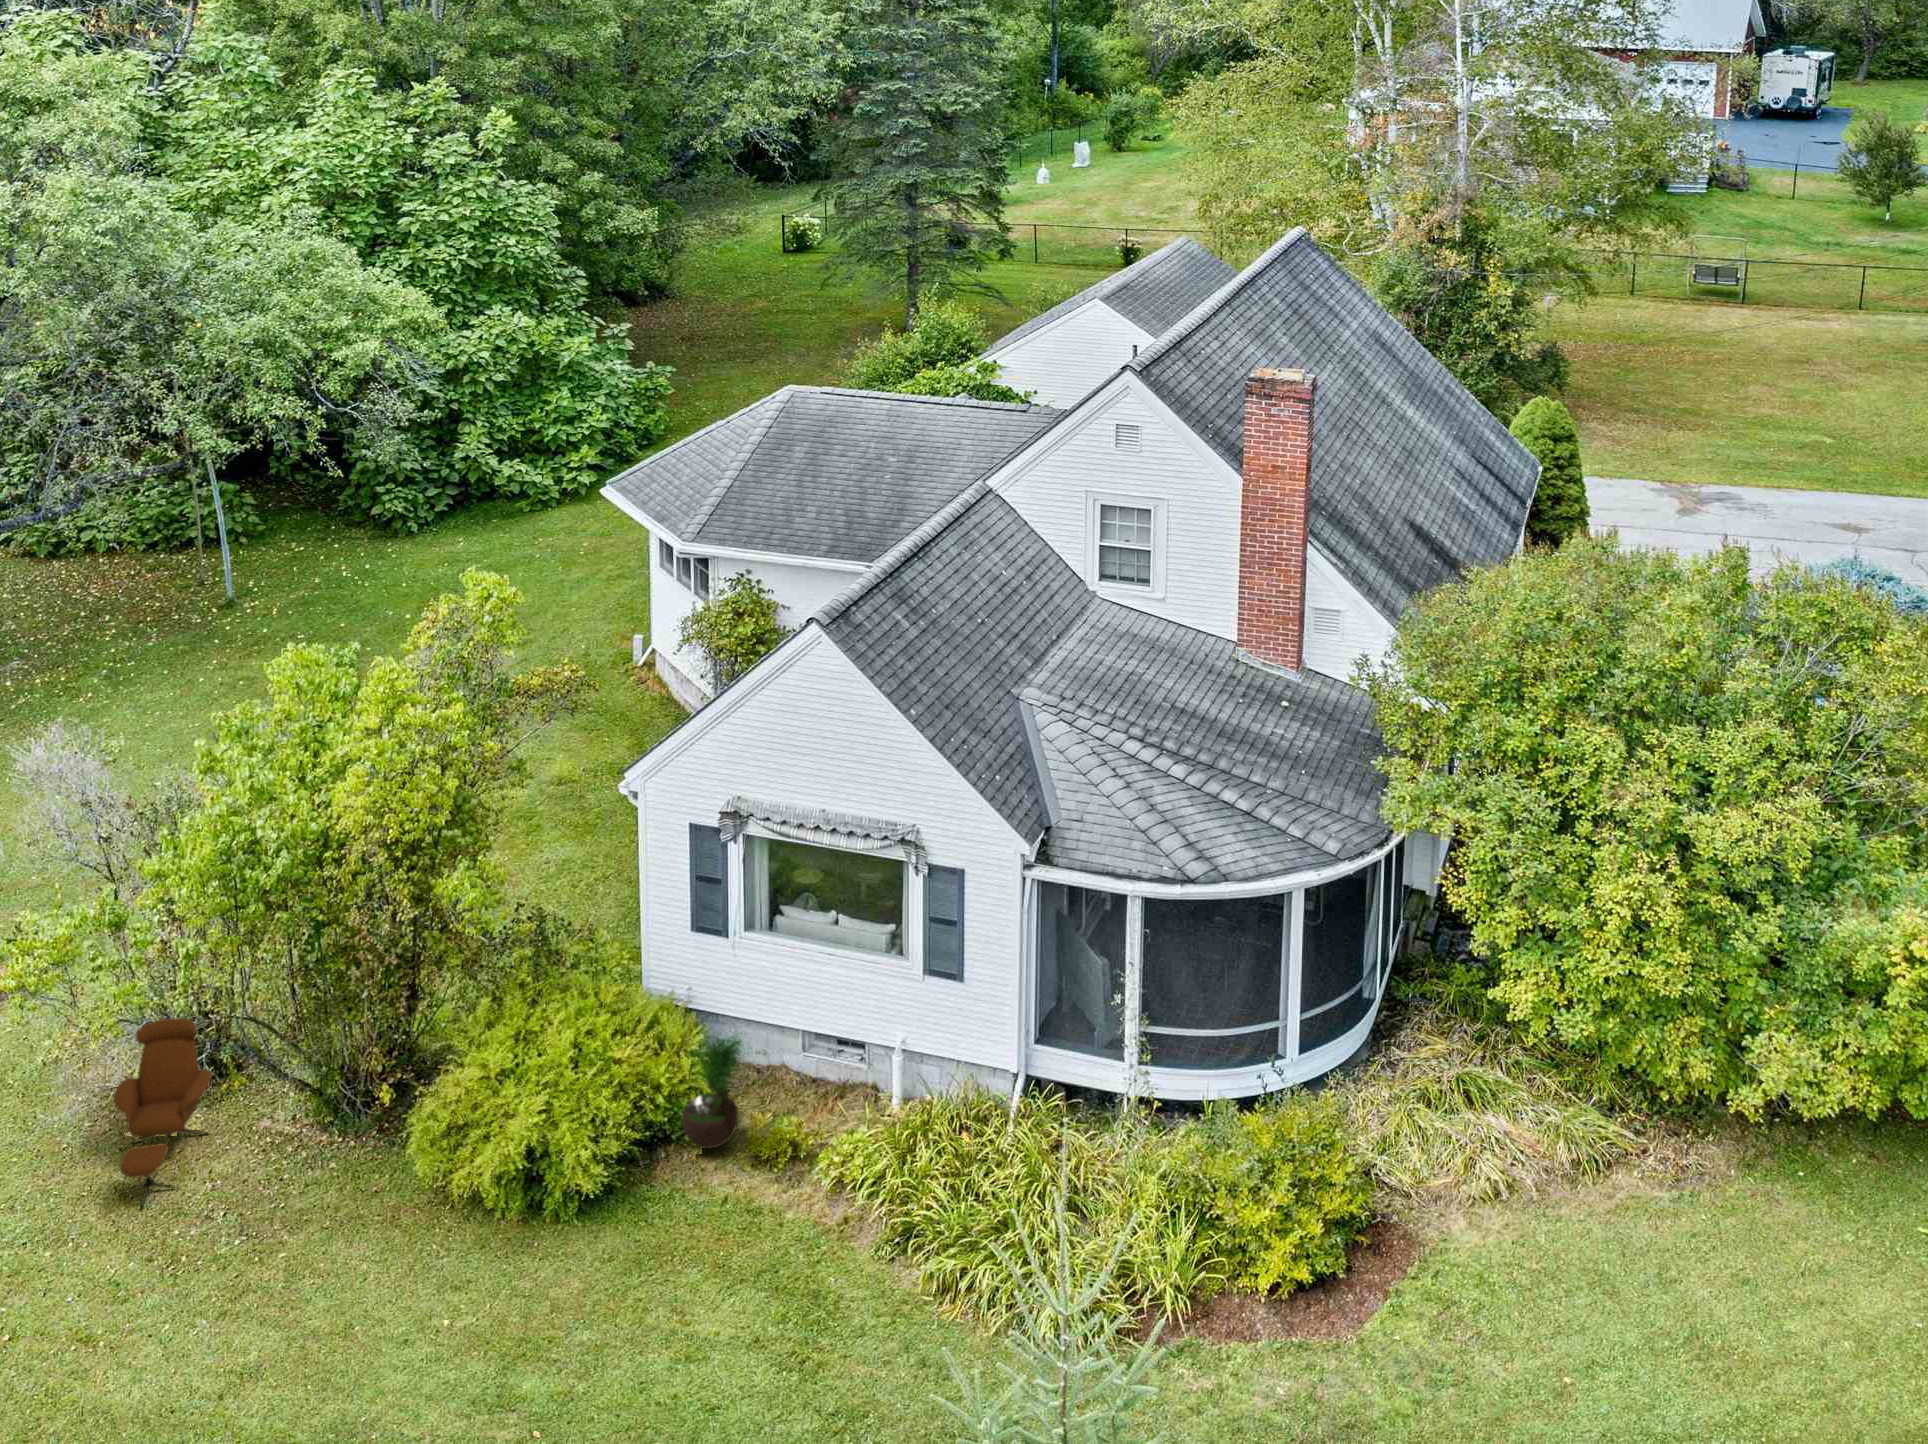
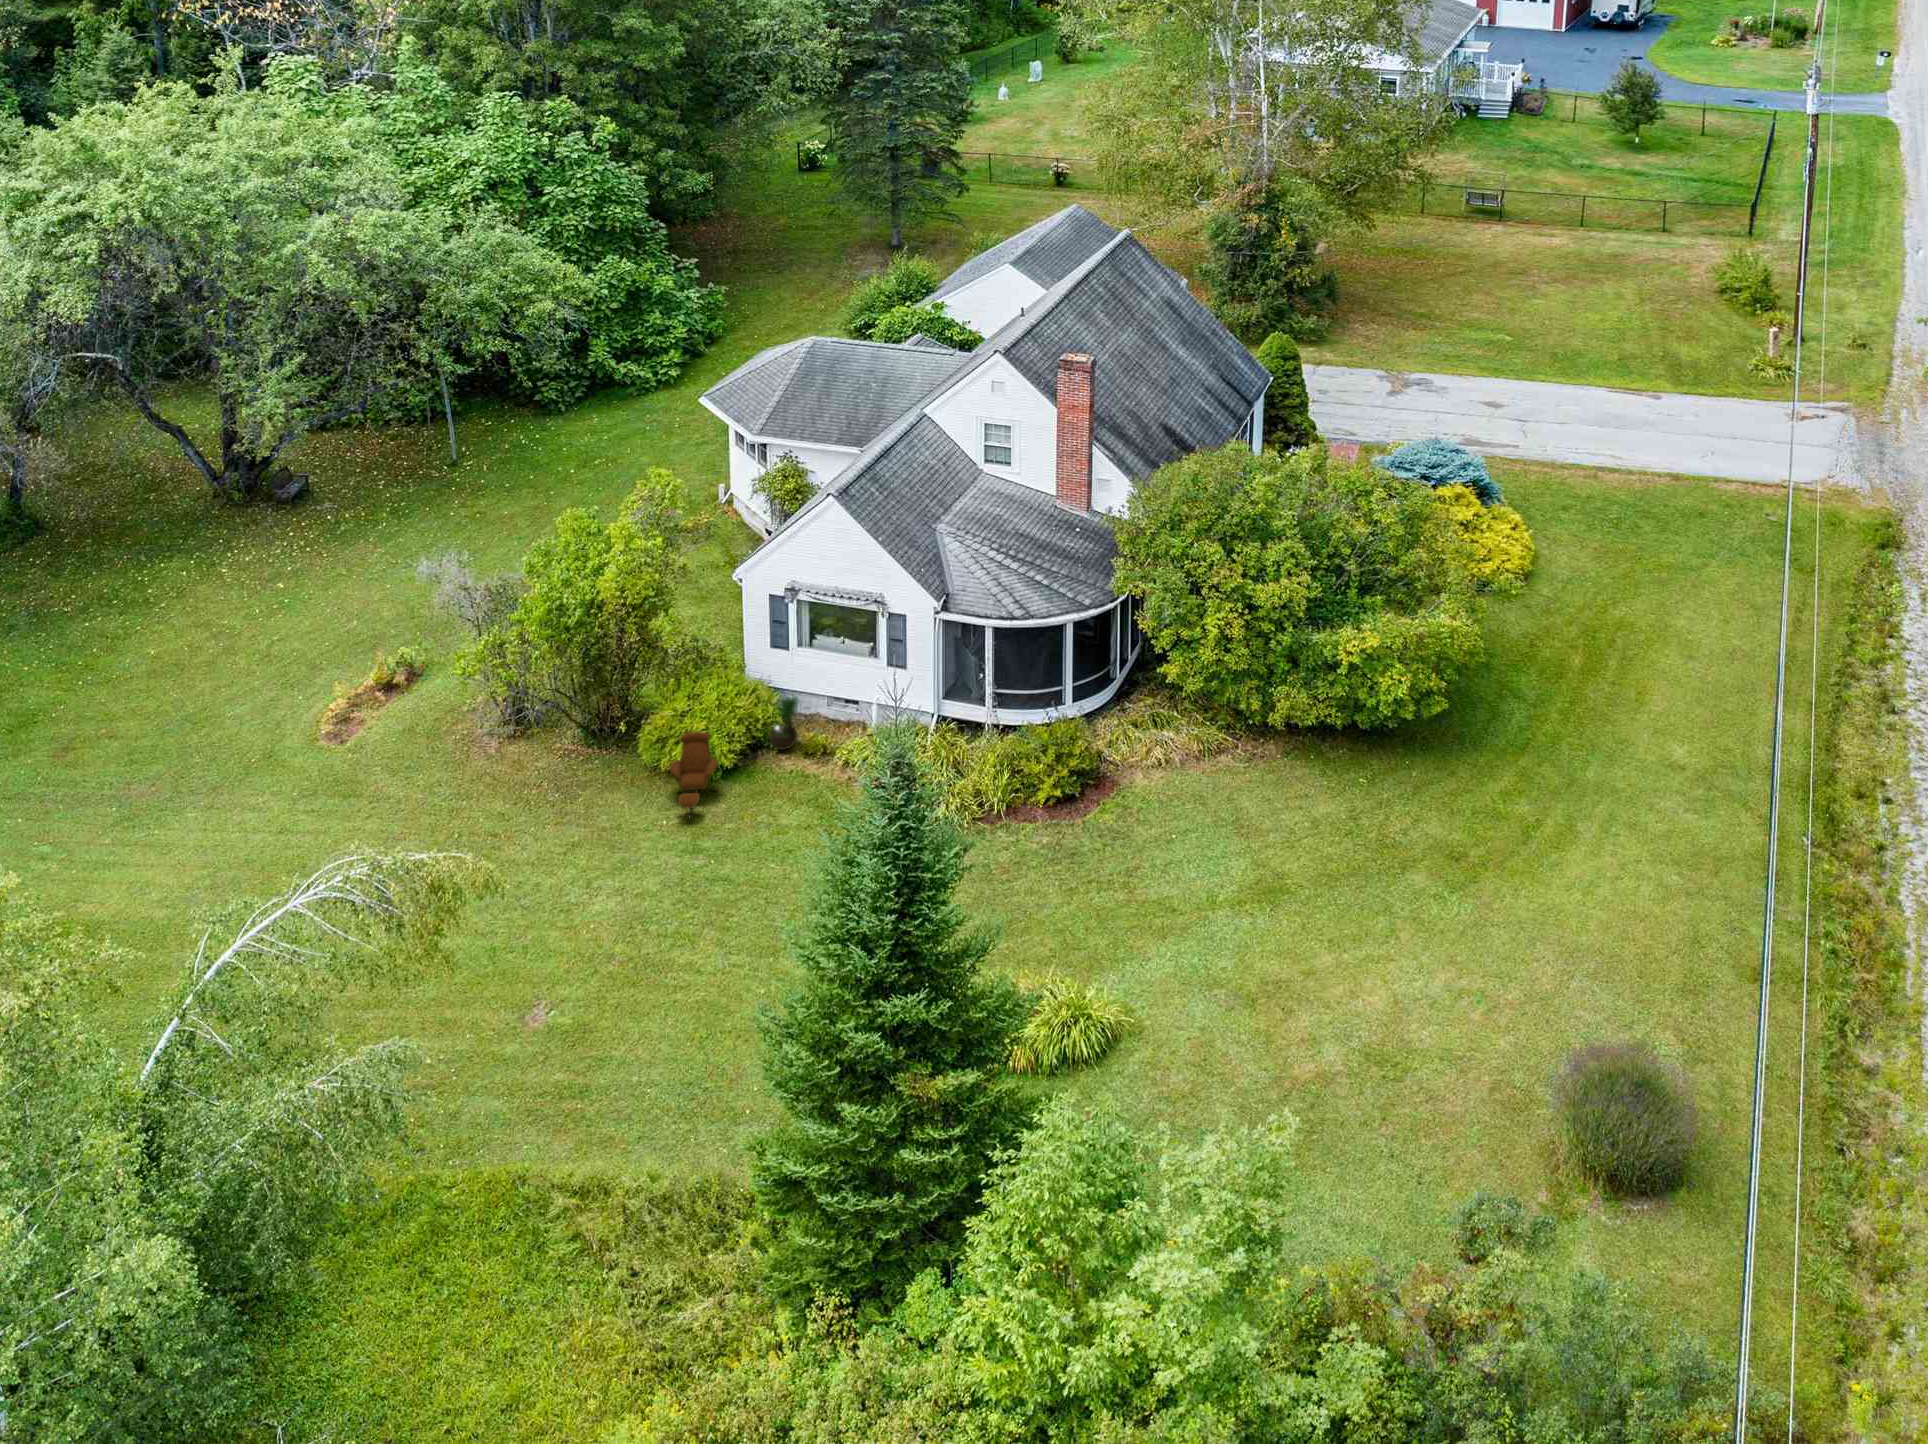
lounge chair: present [113,1018,212,1208] -> present [670,731,718,816]

